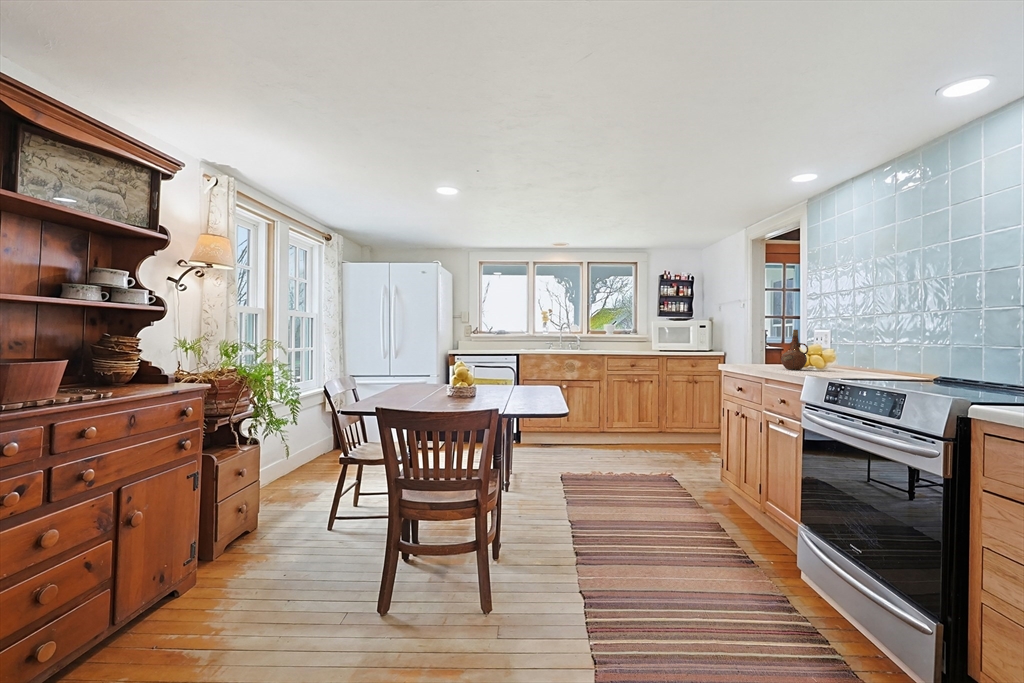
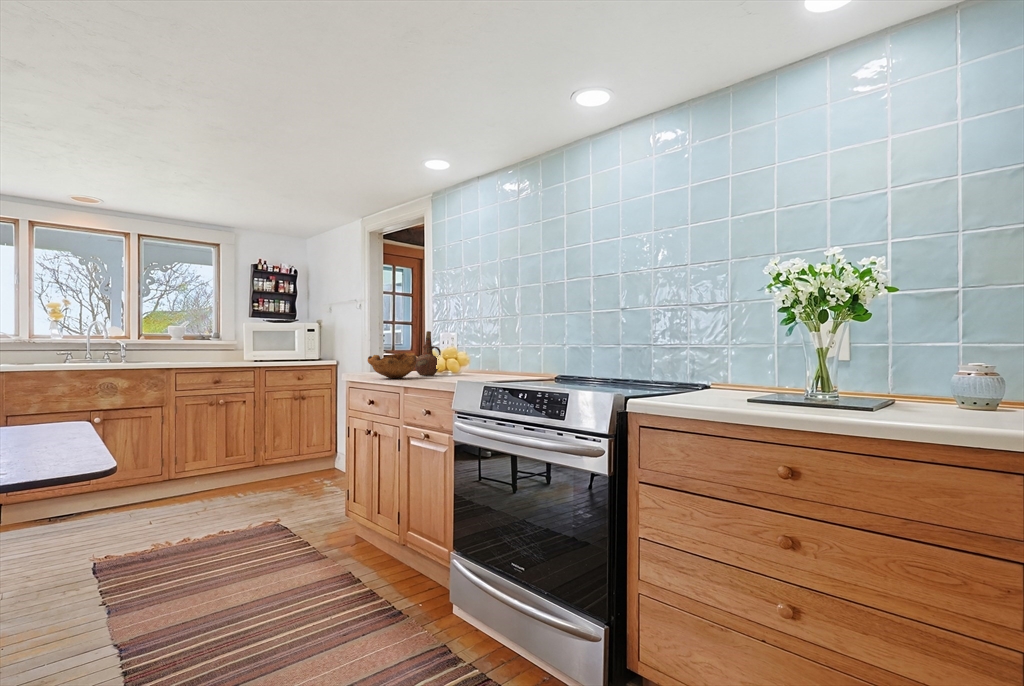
wooden bowl: none [733,349,779,371] -> present [368,353,417,378]

